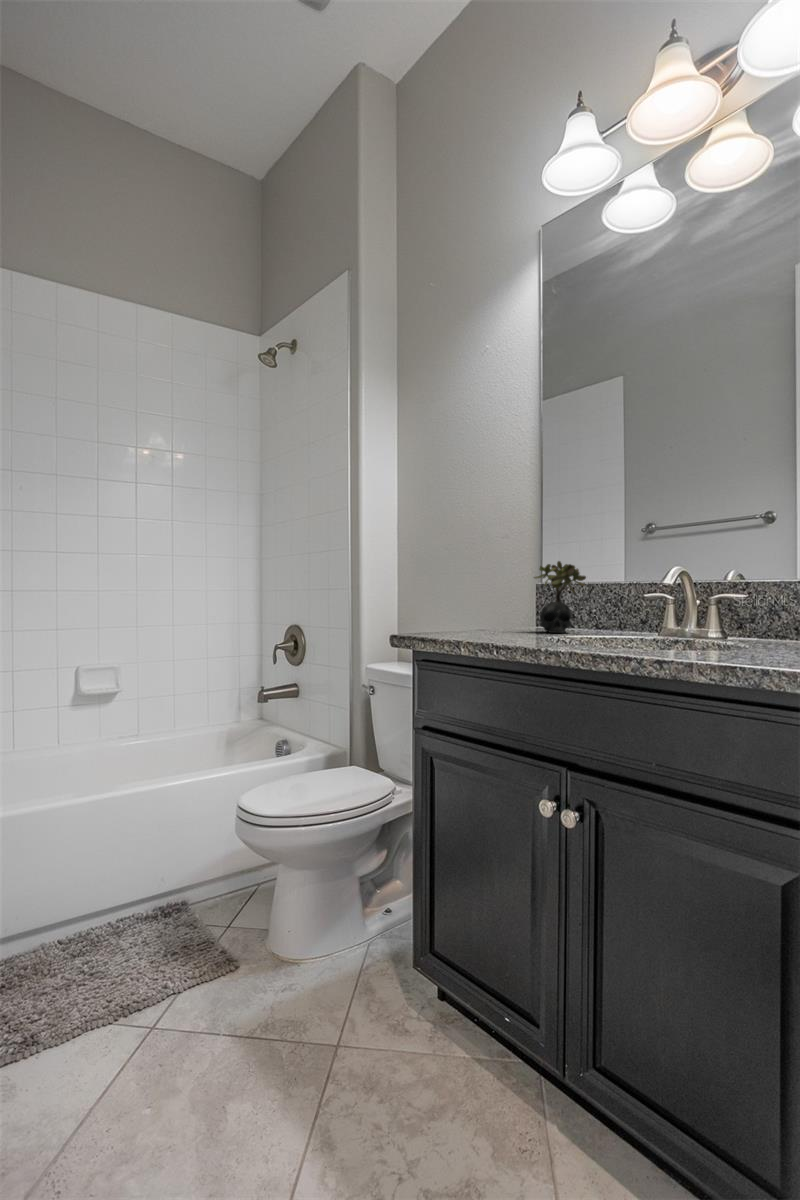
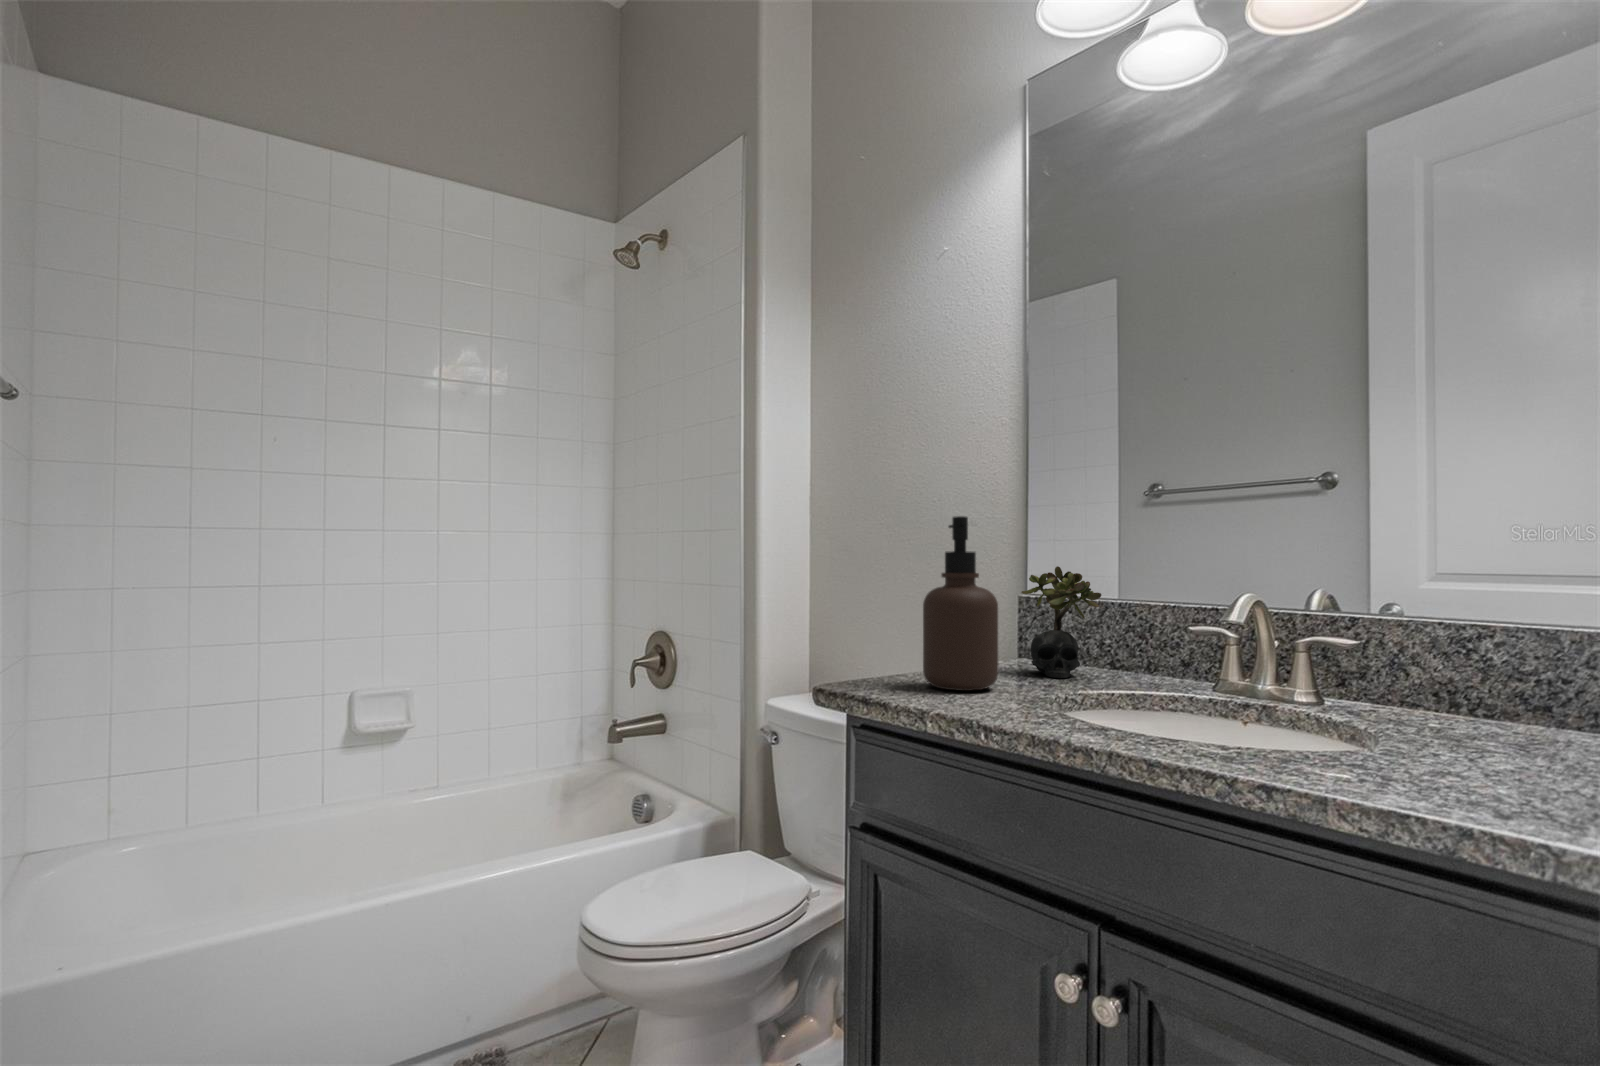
soap dispenser: none [464,521,513,636] -> present [923,516,998,691]

